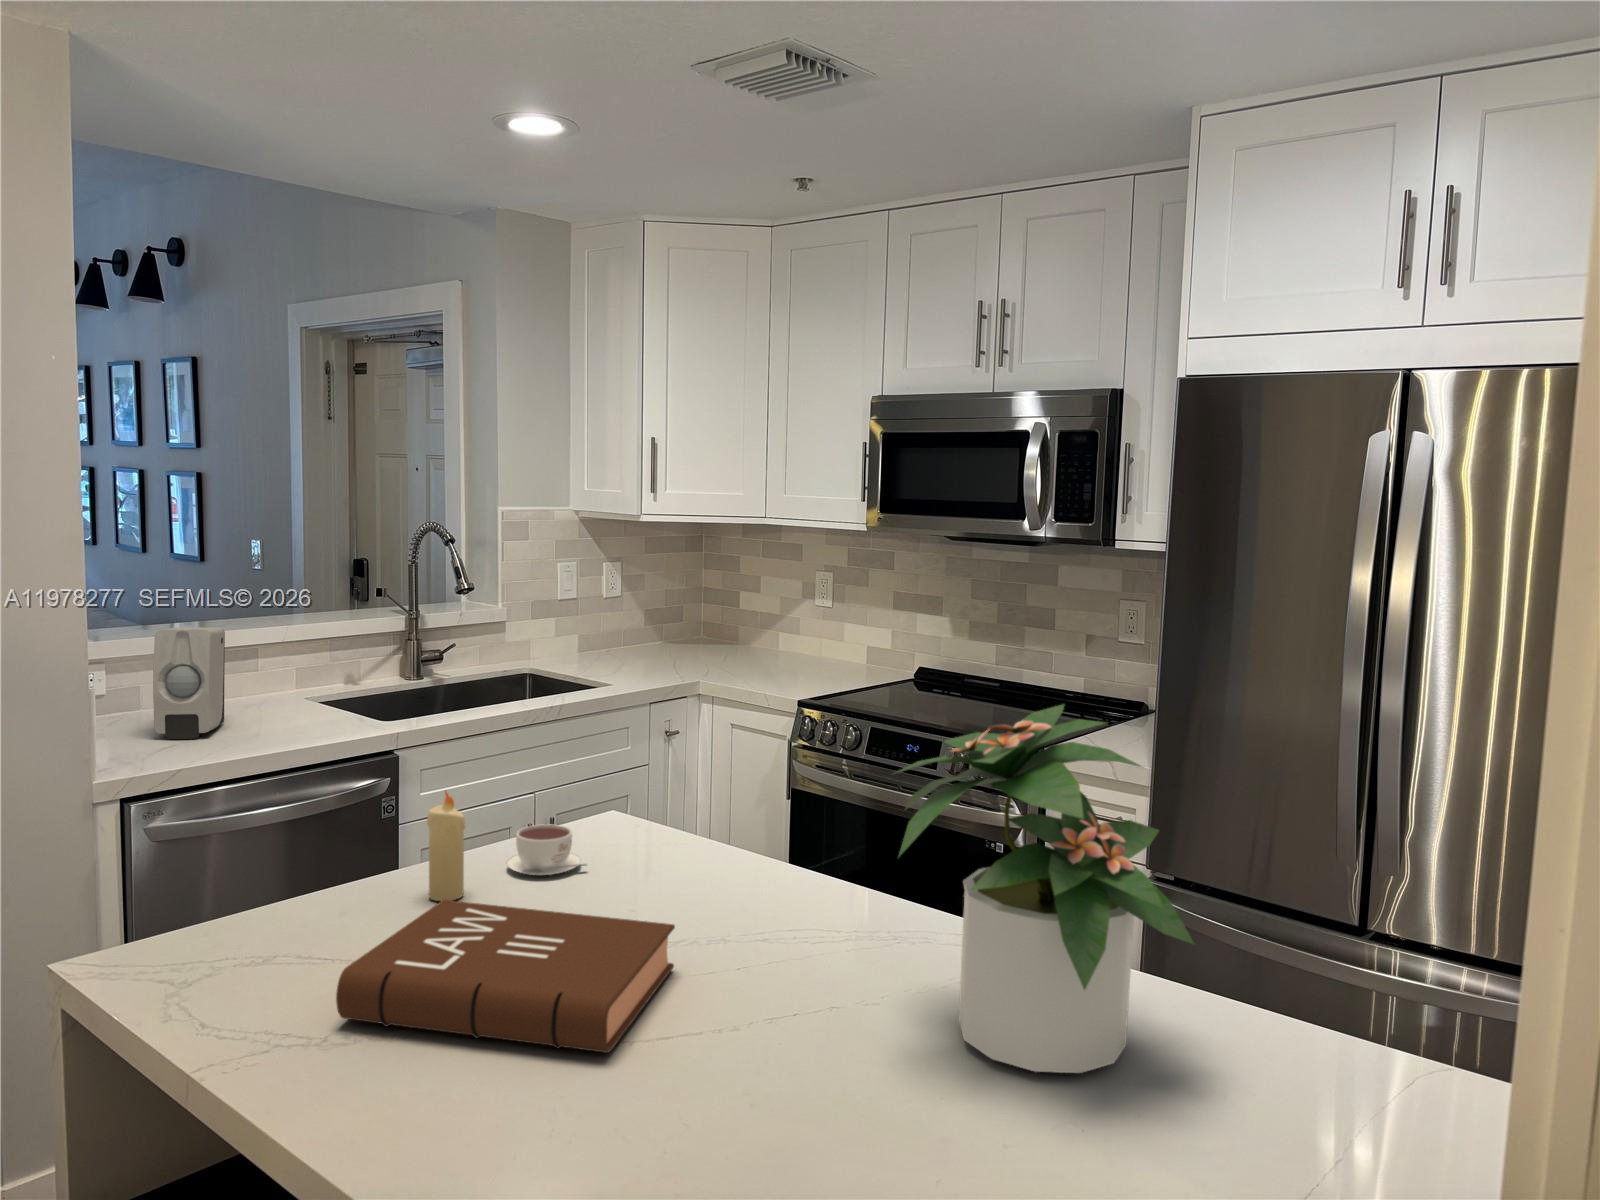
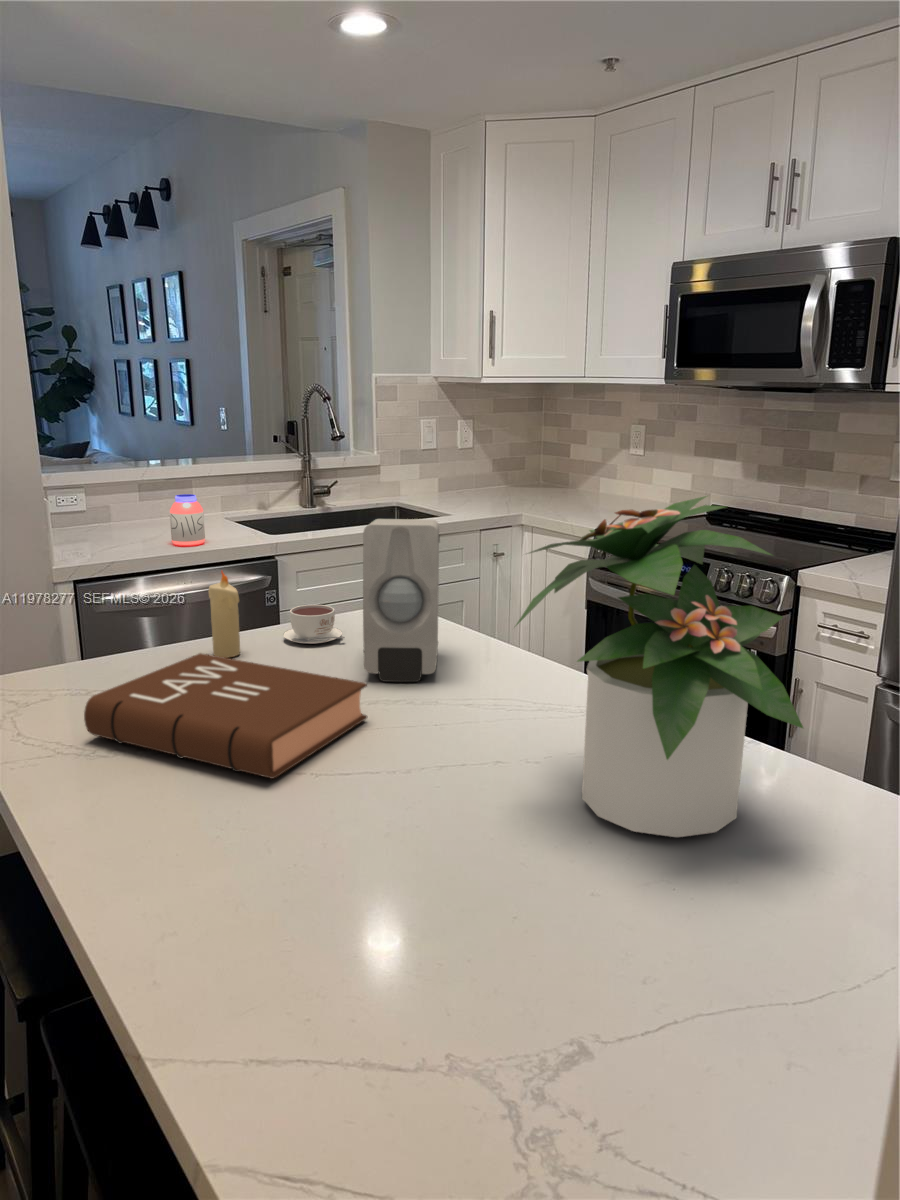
soap dispenser: present [153,627,225,739] -> present [363,519,440,682]
jar: none [251,672,299,742] -> present [170,494,205,546]

